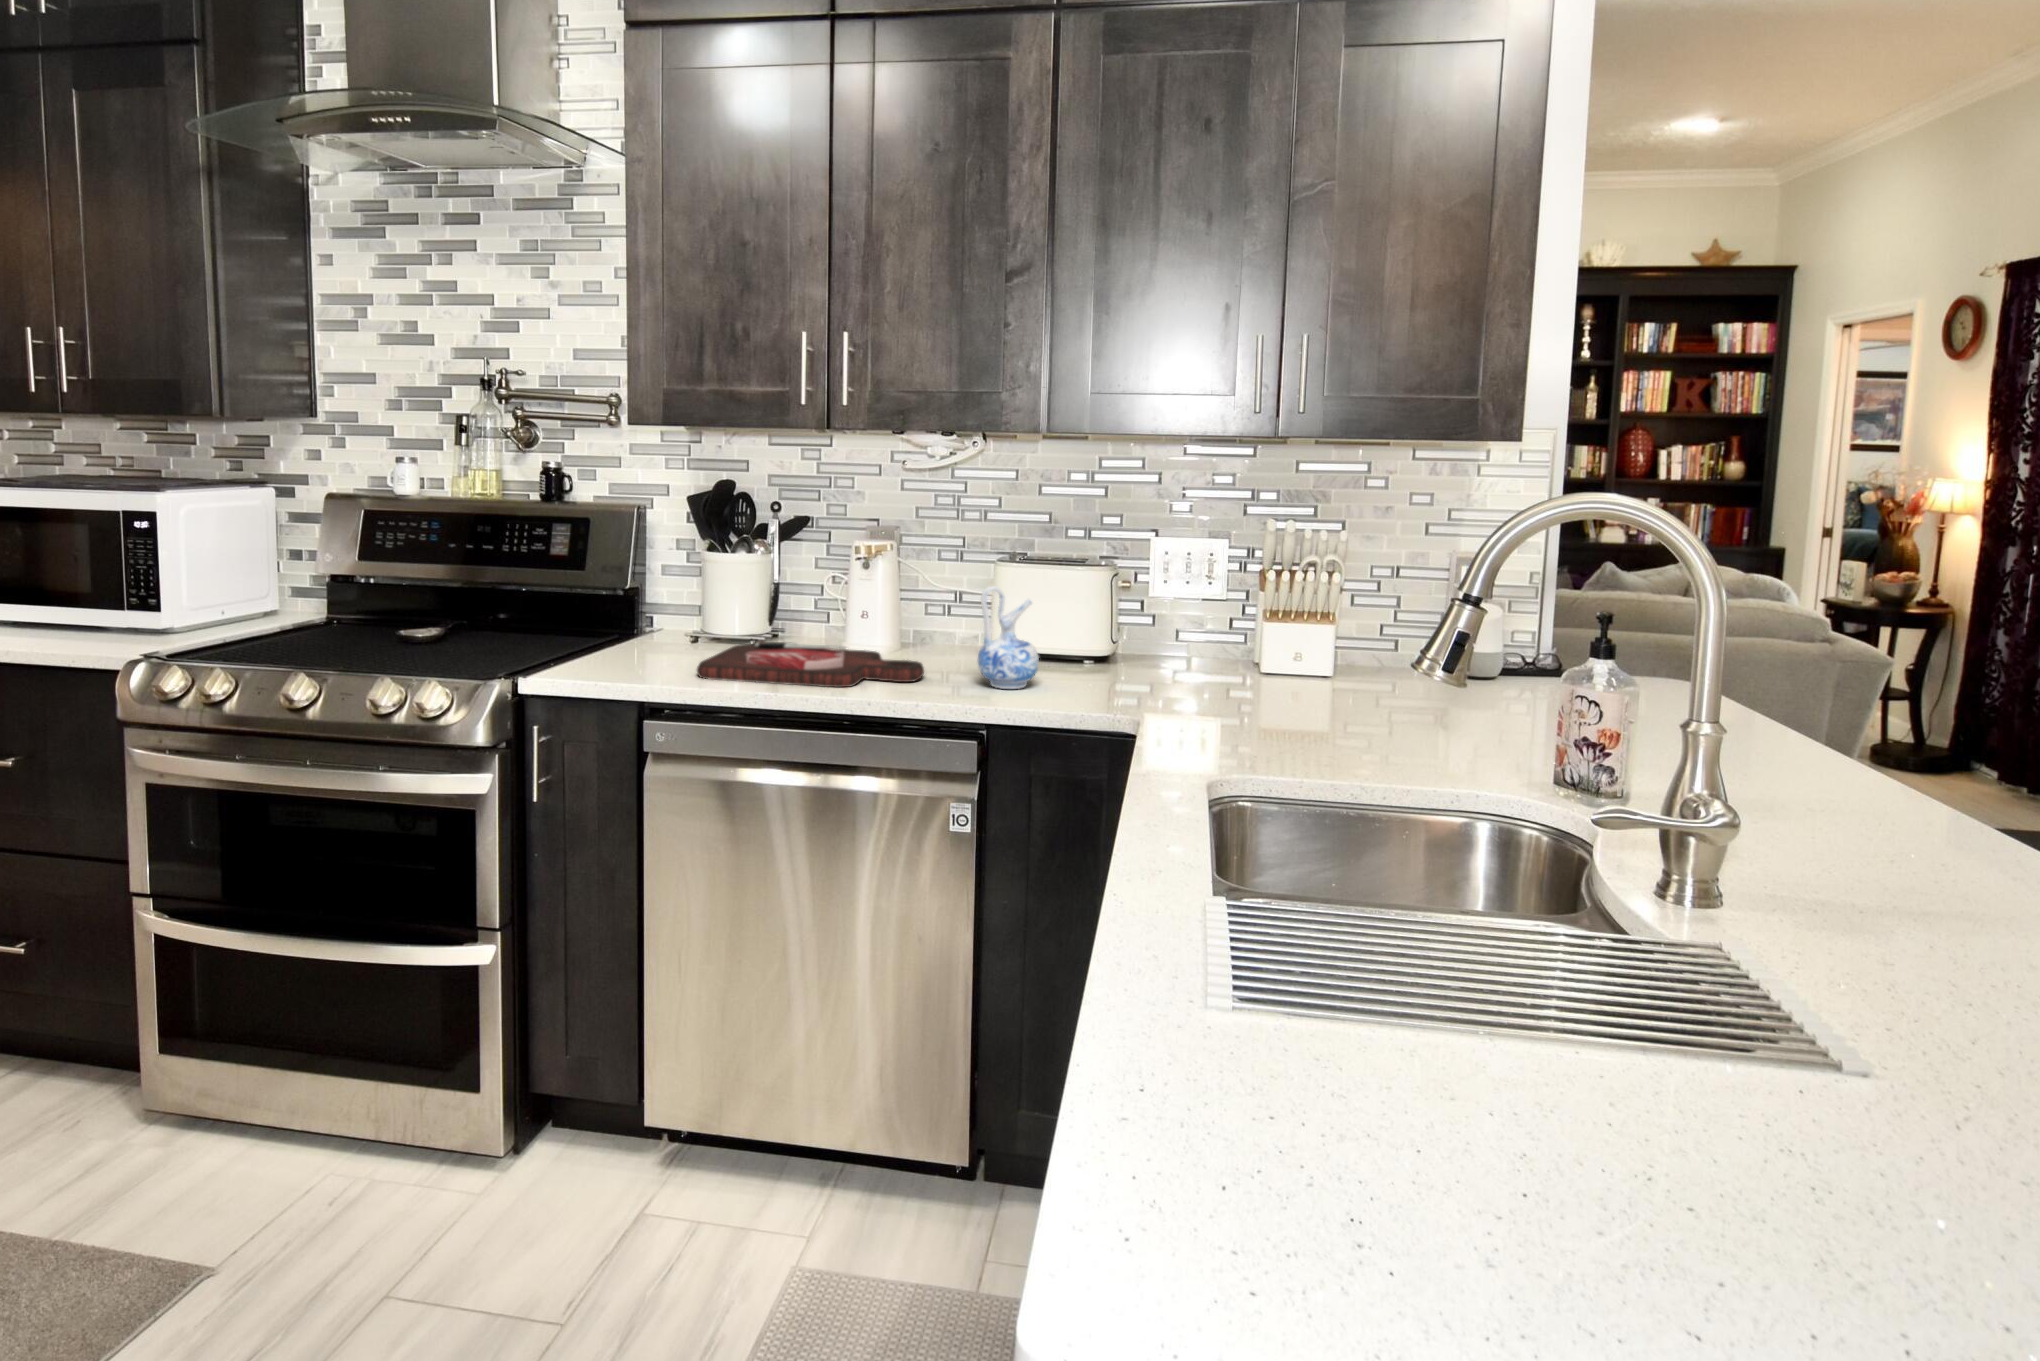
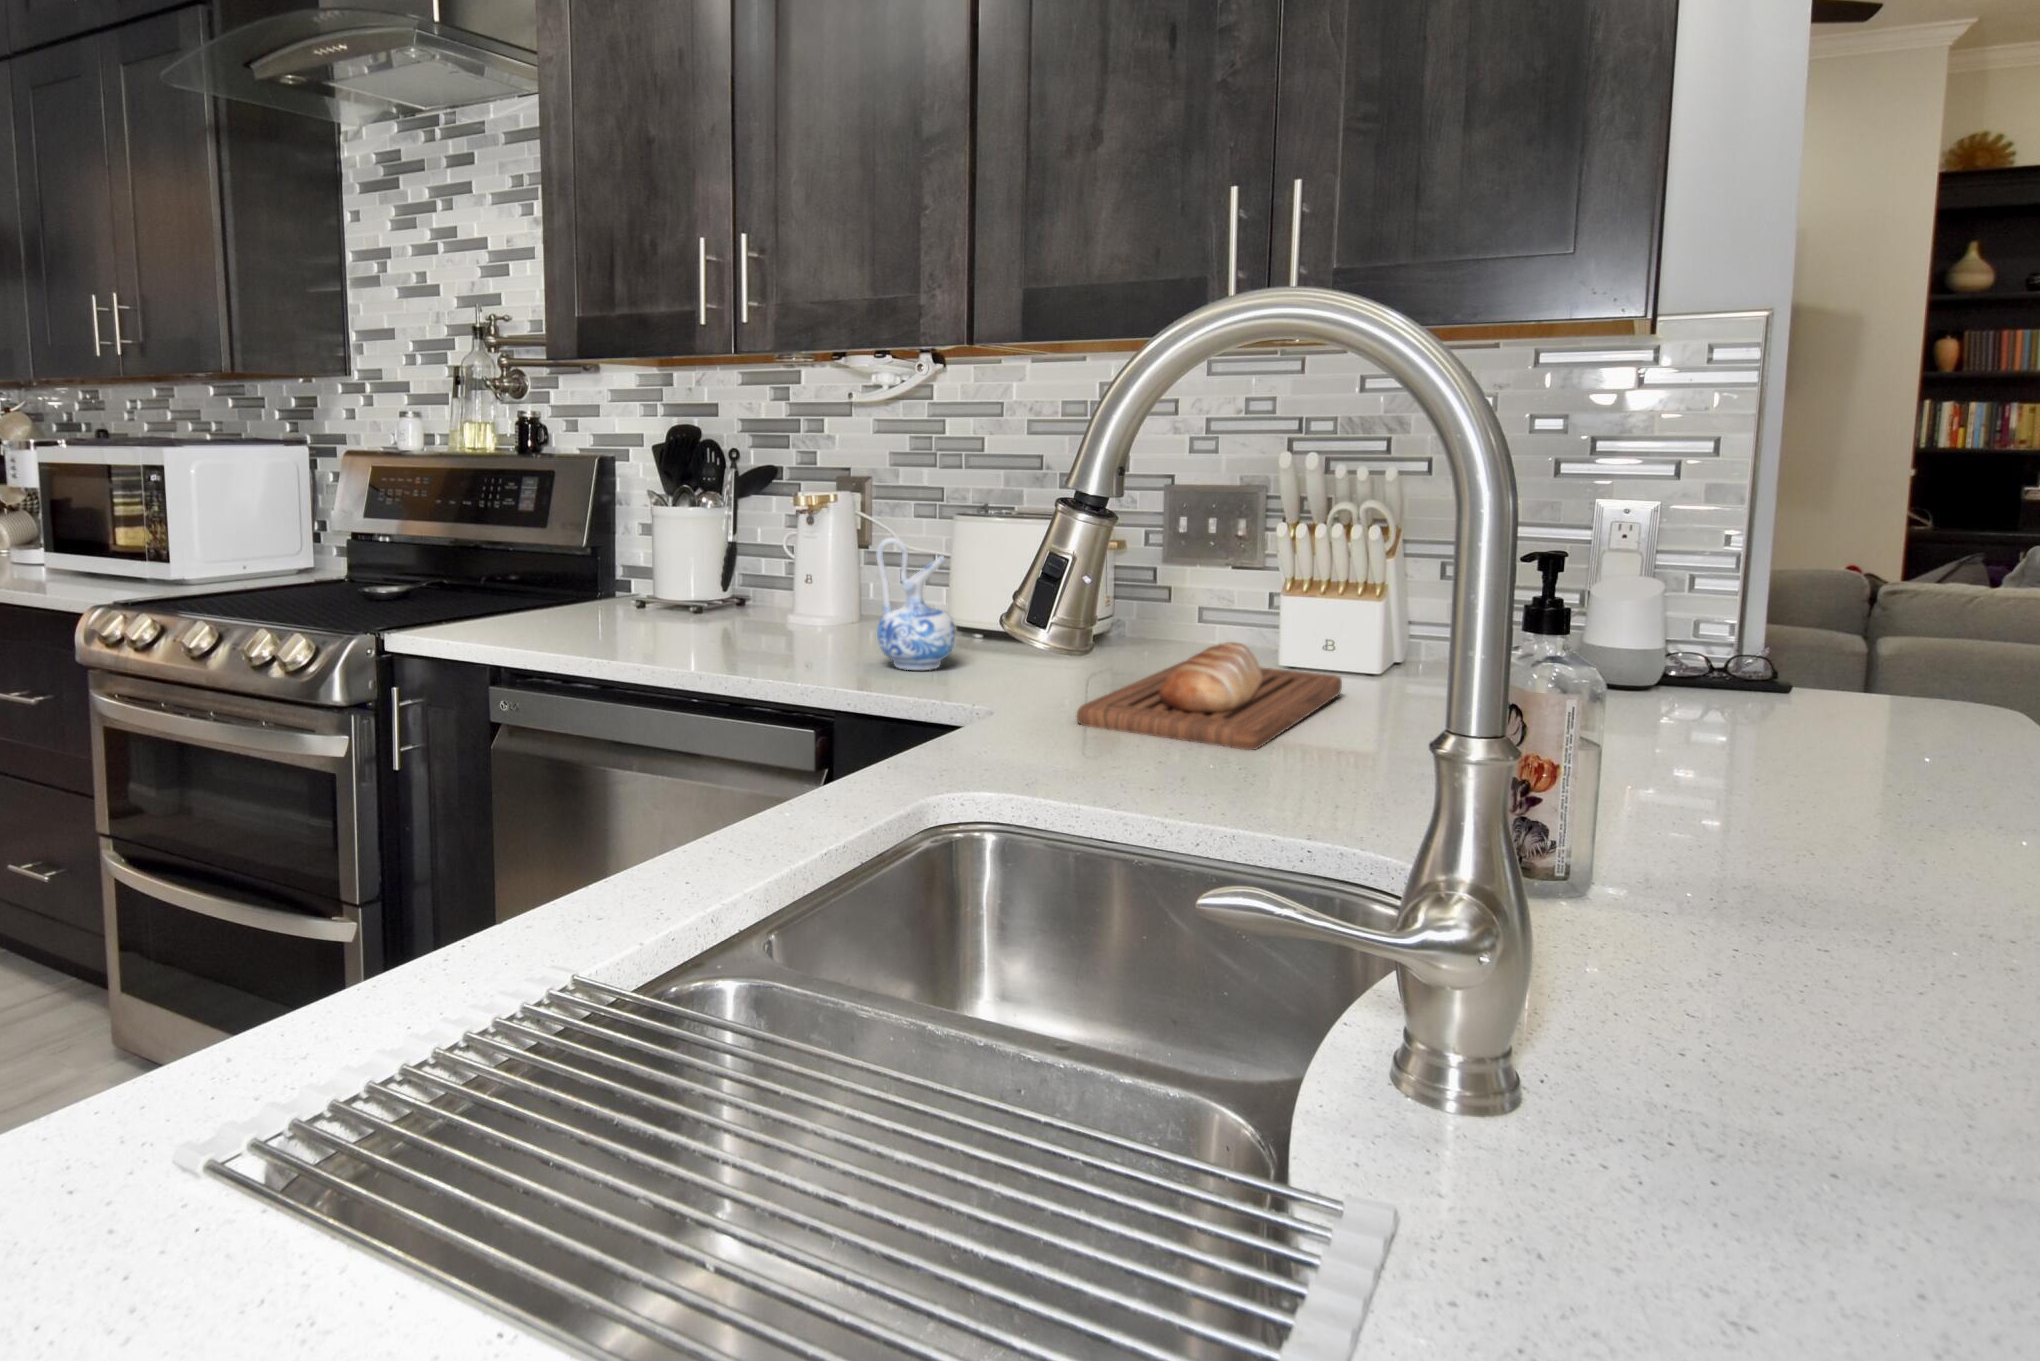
cutting board: present [697,642,924,687] -> none [575,607,831,659]
bread loaf: none [1186,659,1322,737] -> present [1077,642,1342,750]

